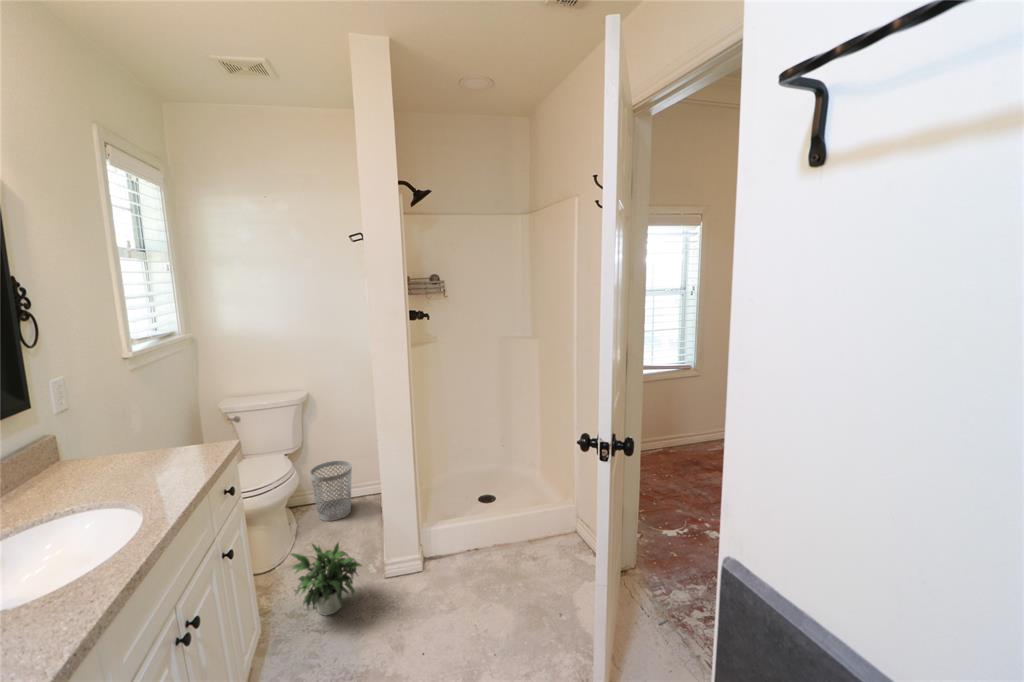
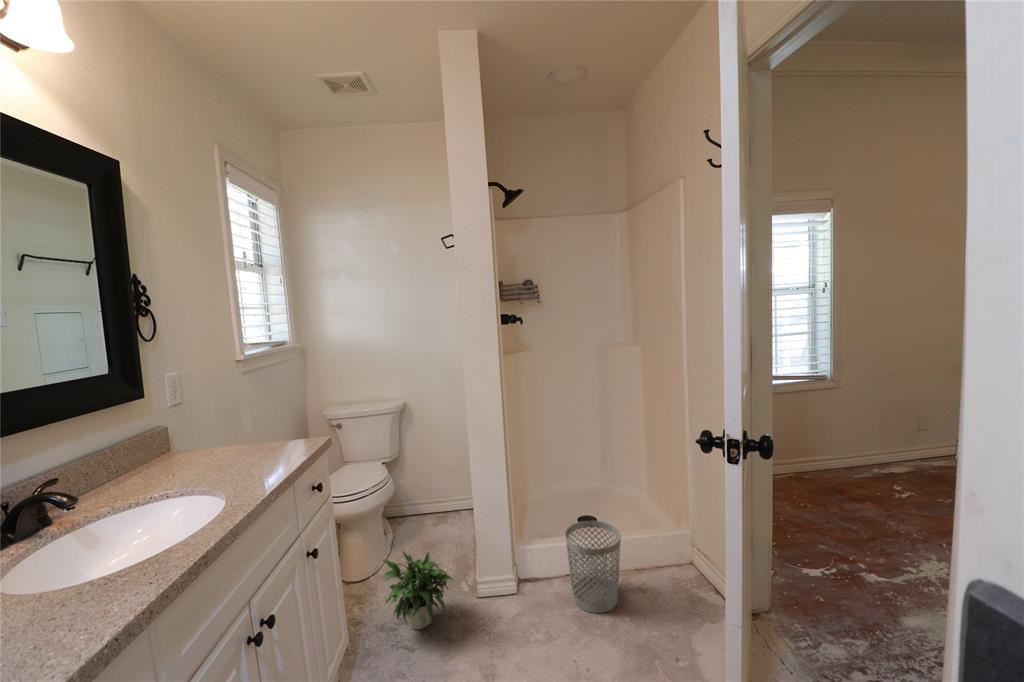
wastebasket: present [310,461,352,521] -> present [565,521,621,613]

